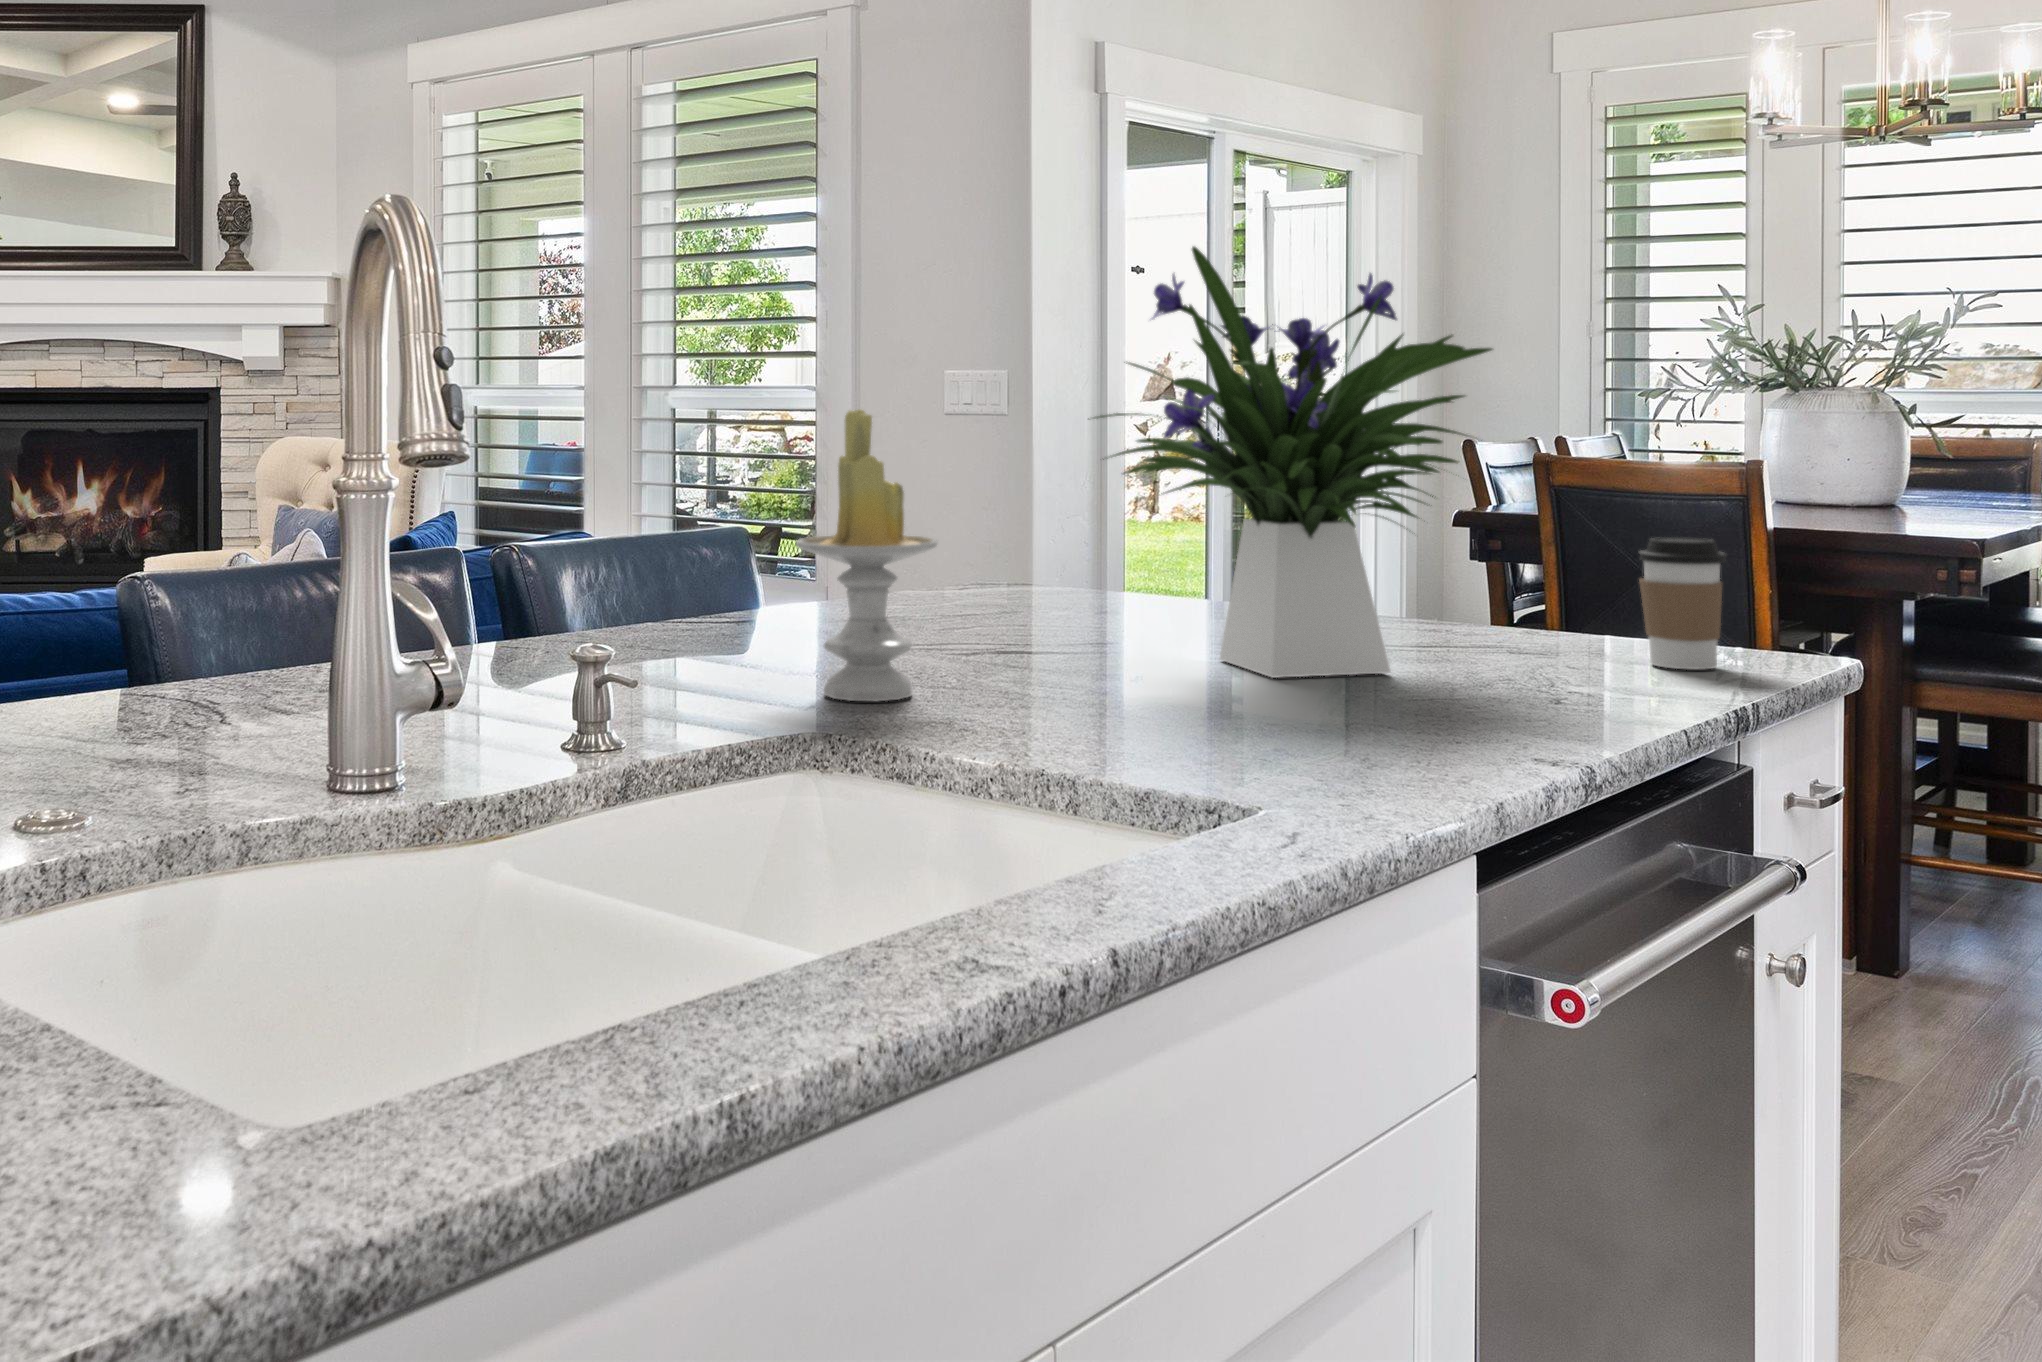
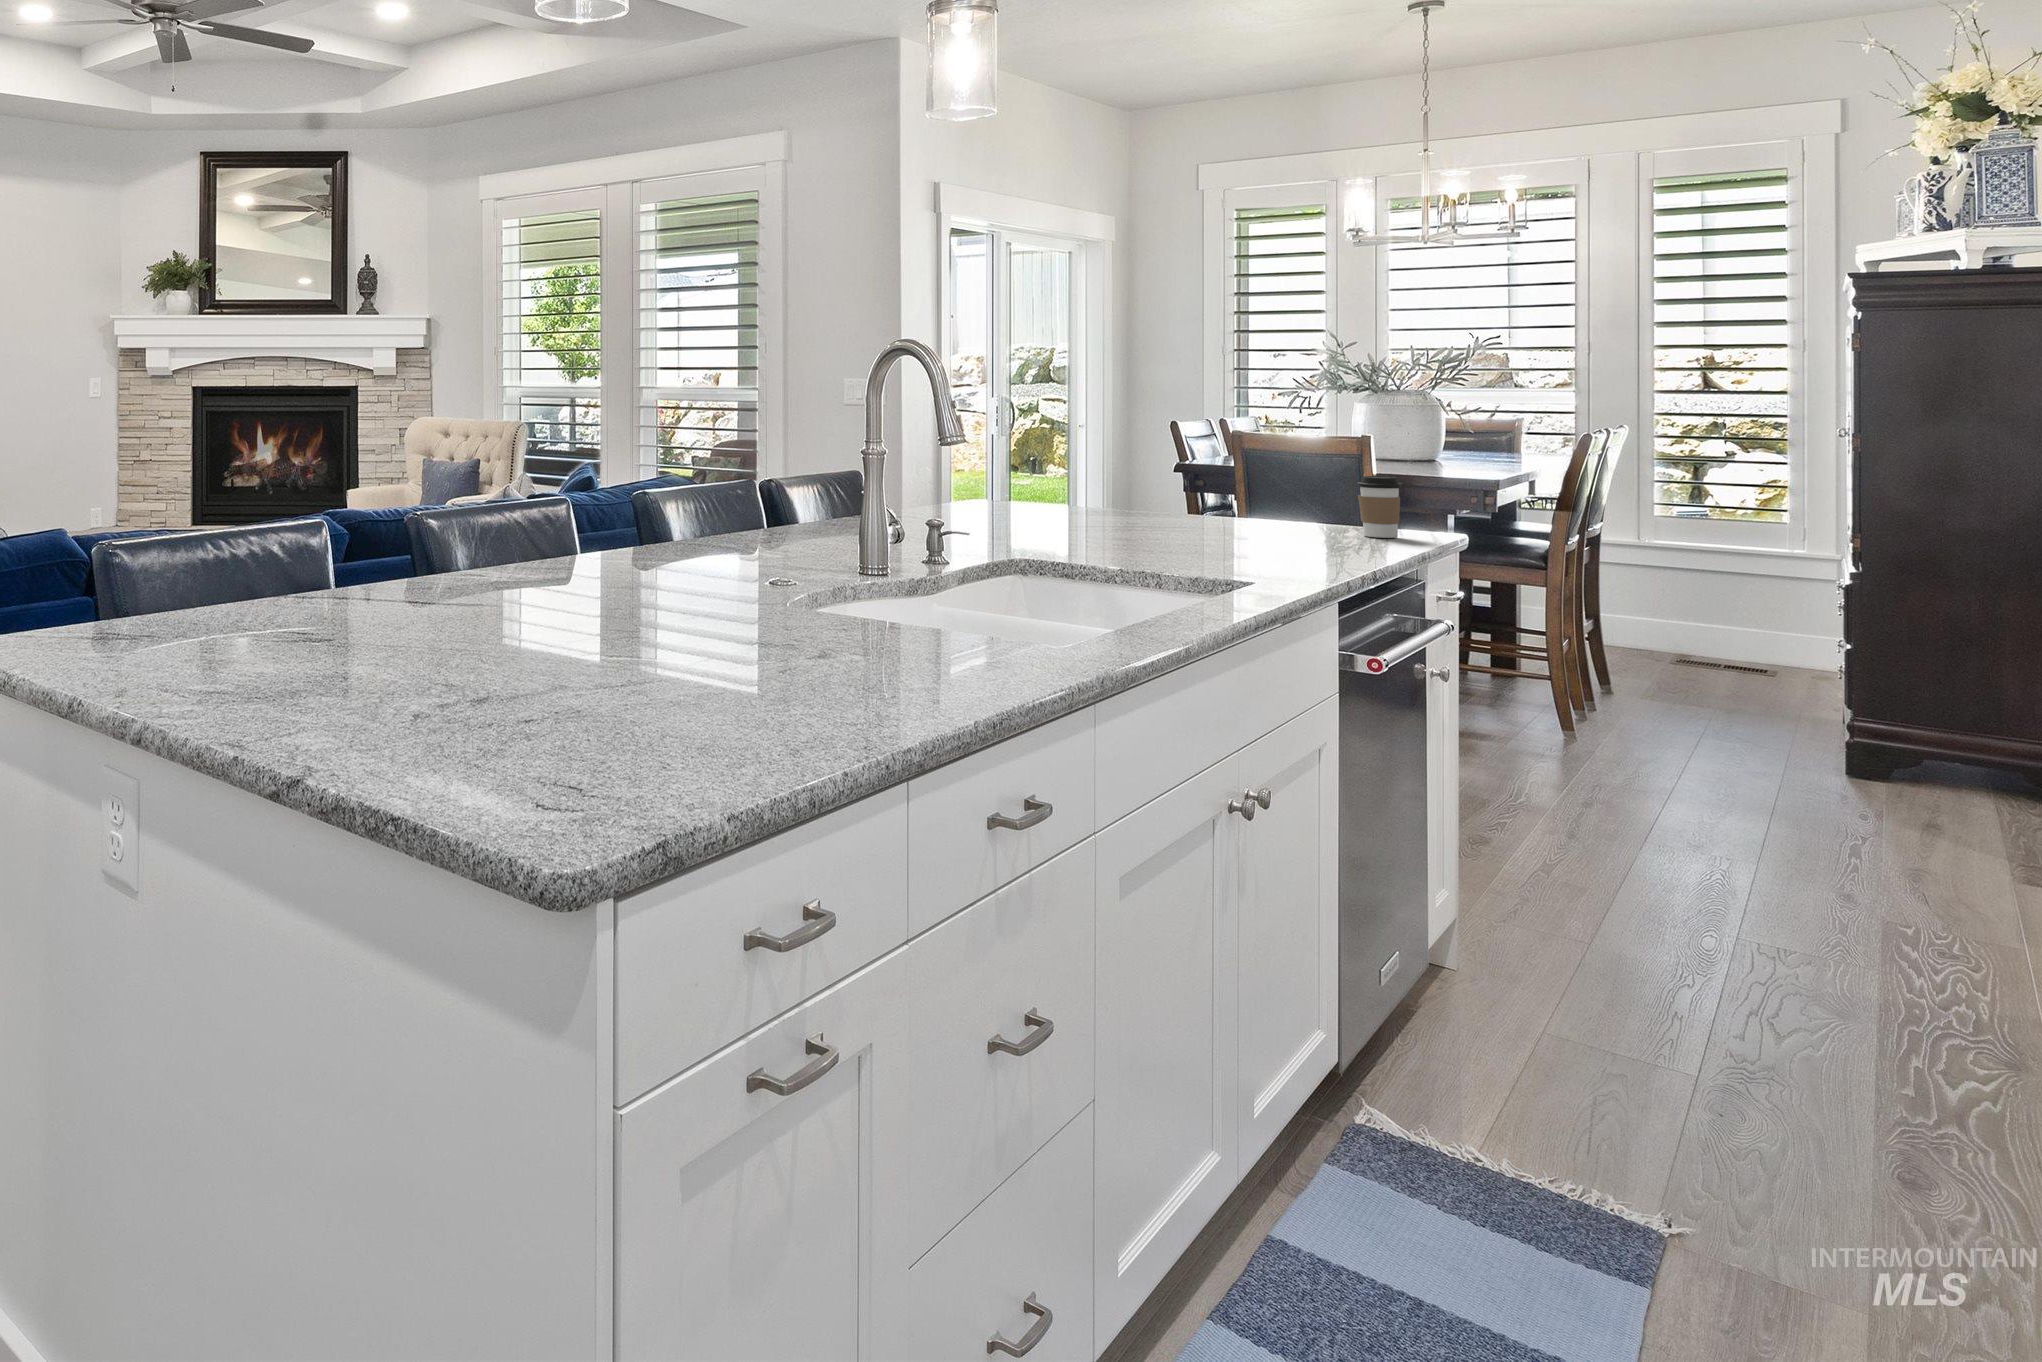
flower arrangement: present [1095,247,1492,678] -> none [1093,340,1303,540]
candle: present [796,409,938,701] -> none [977,417,1047,548]

